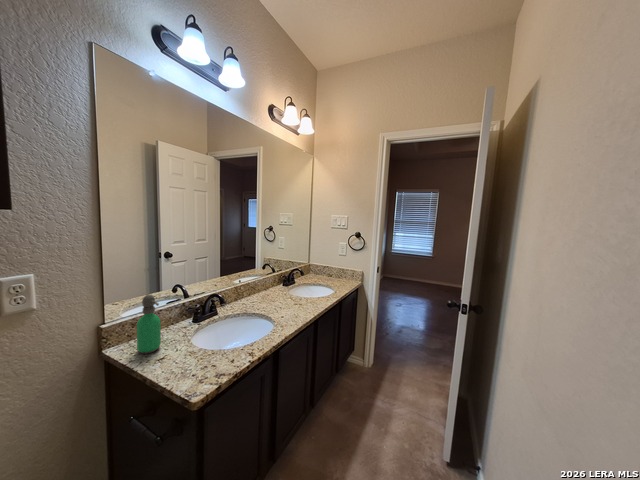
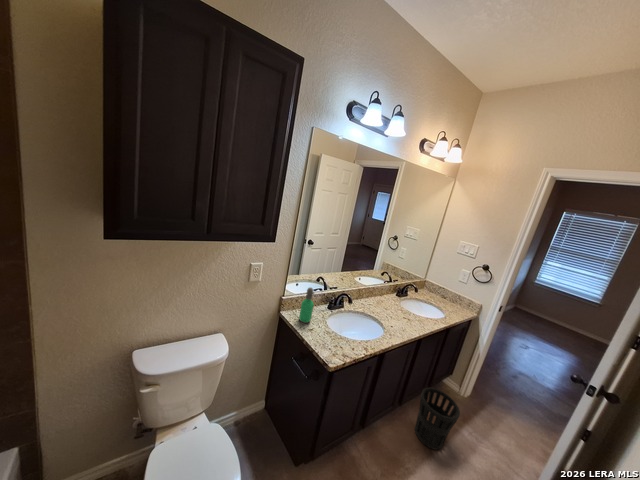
wastebasket: none [330,371,370,439] -> present [415,388,460,450]

